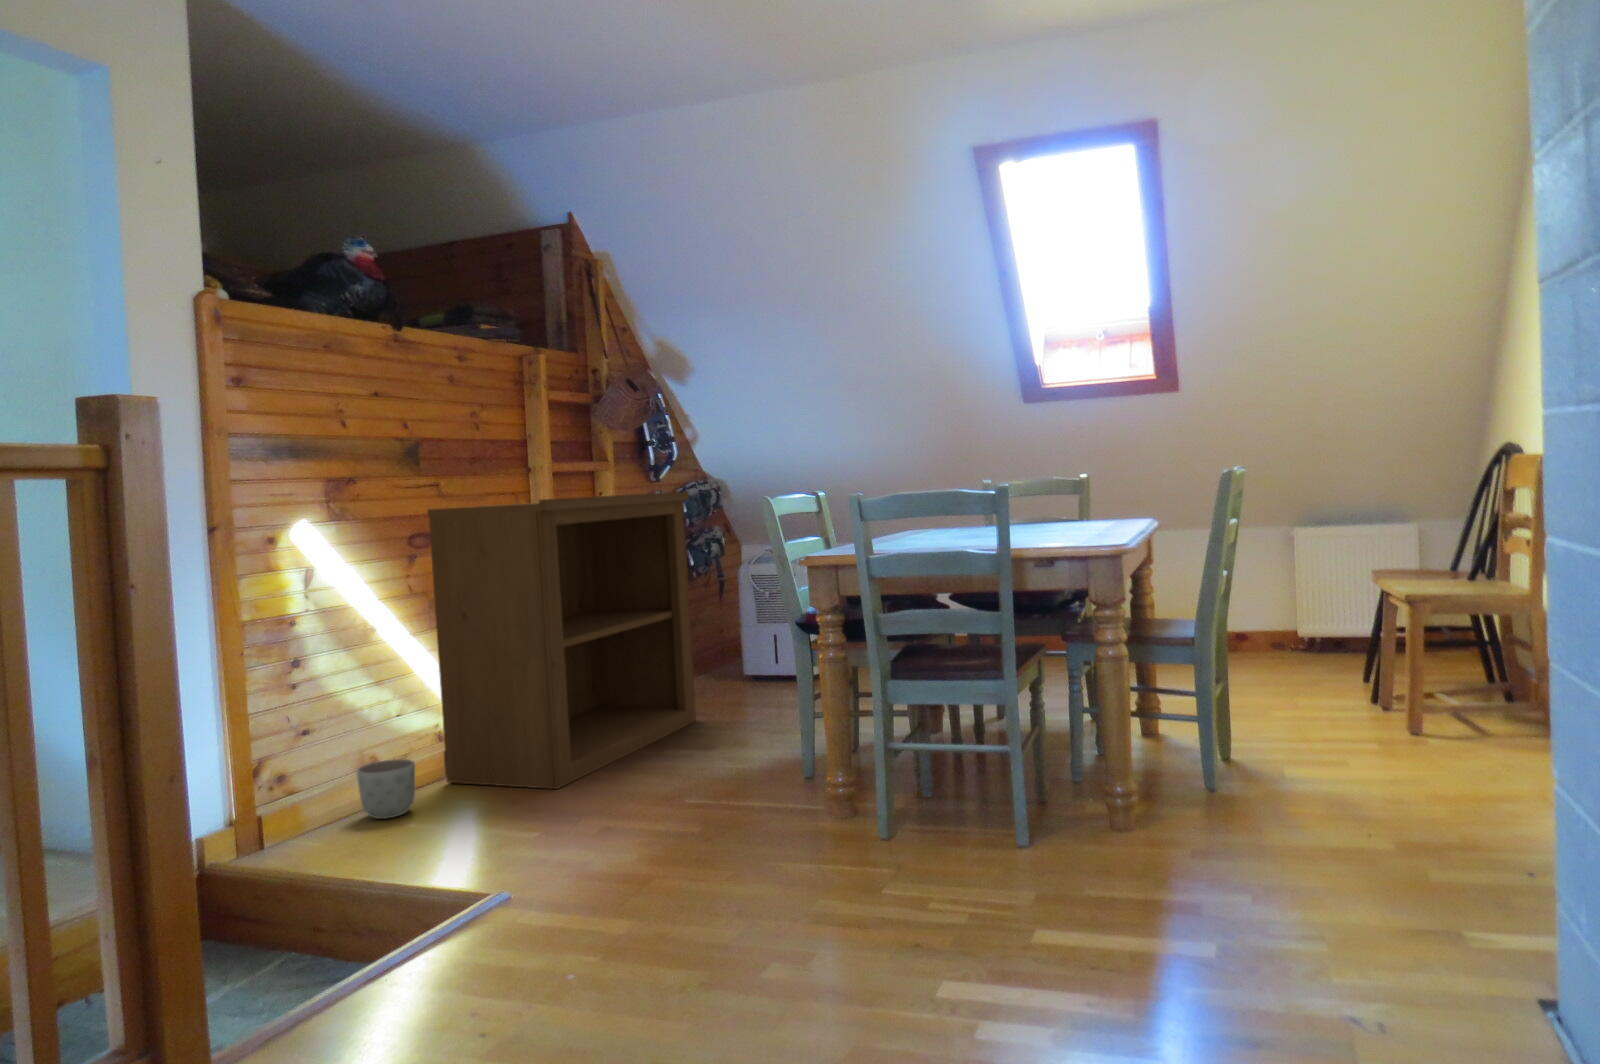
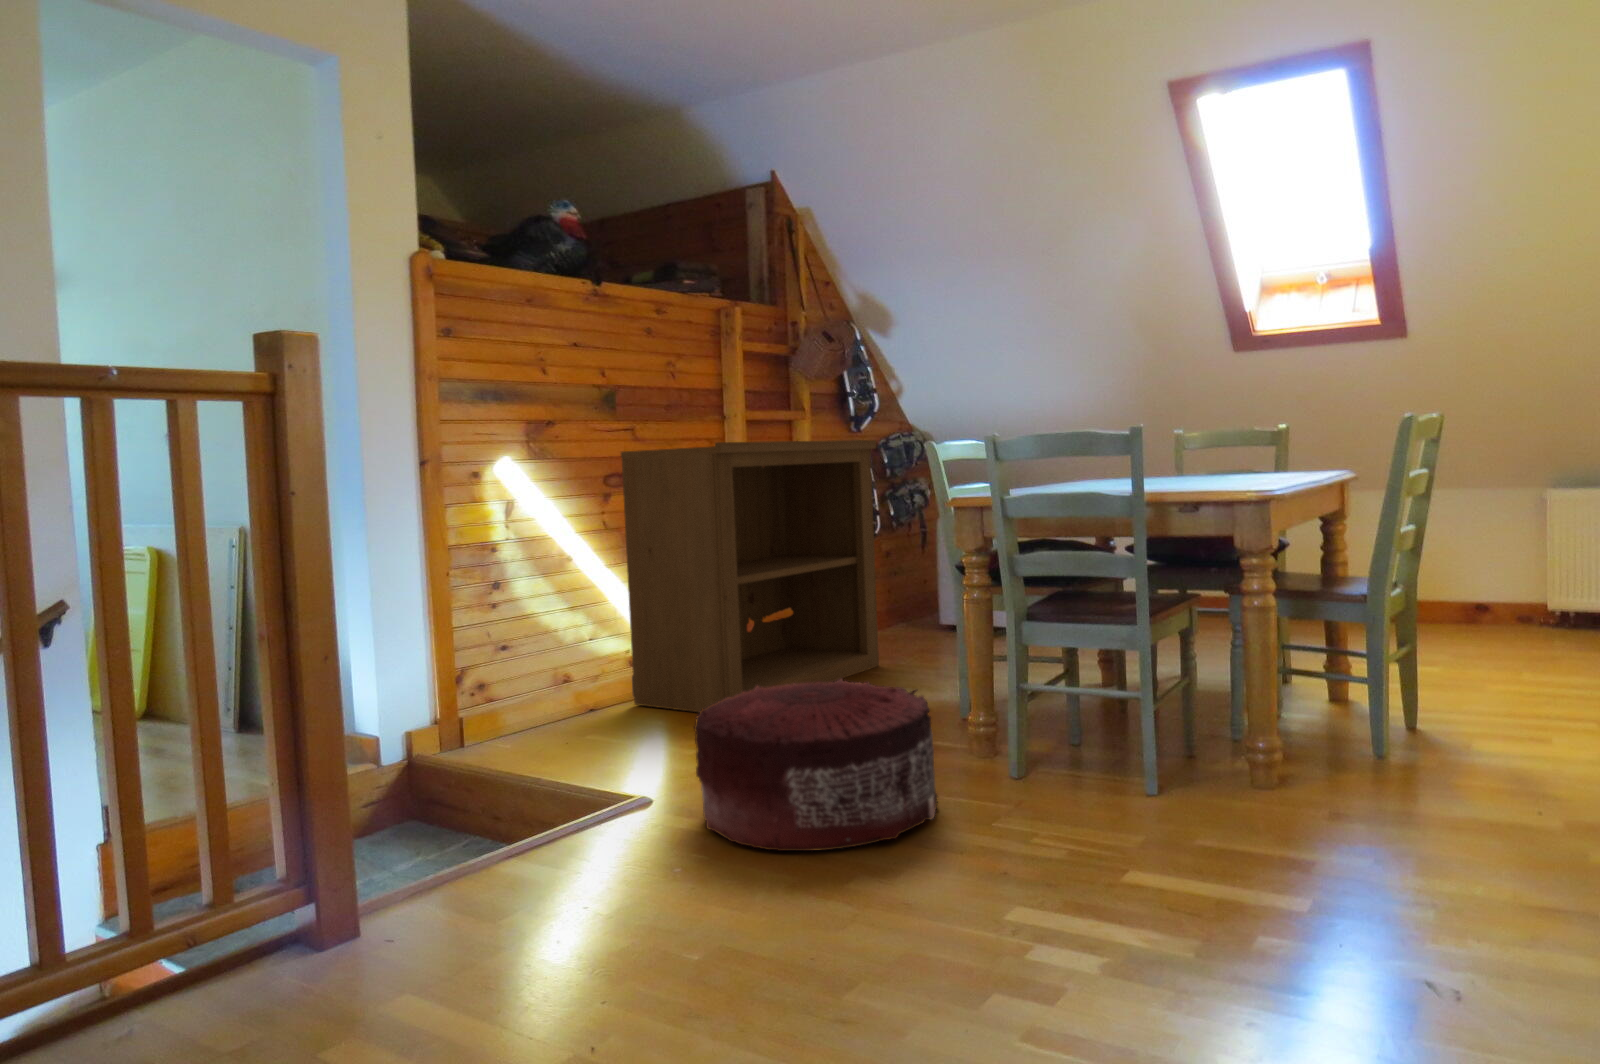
pouf: none [568,750,829,949] -> present [694,679,938,851]
planter: present [356,759,415,819] -> none [549,678,600,730]

